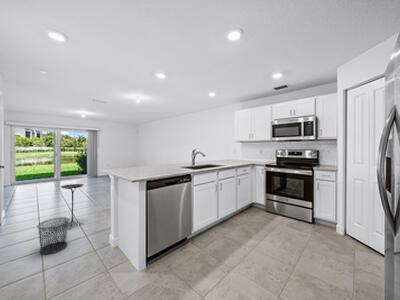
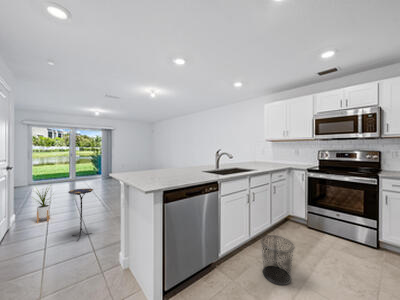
house plant: none [20,179,46,218] -> present [37,189,50,223]
waste bin: present [37,217,69,255] -> present [262,235,293,285]

